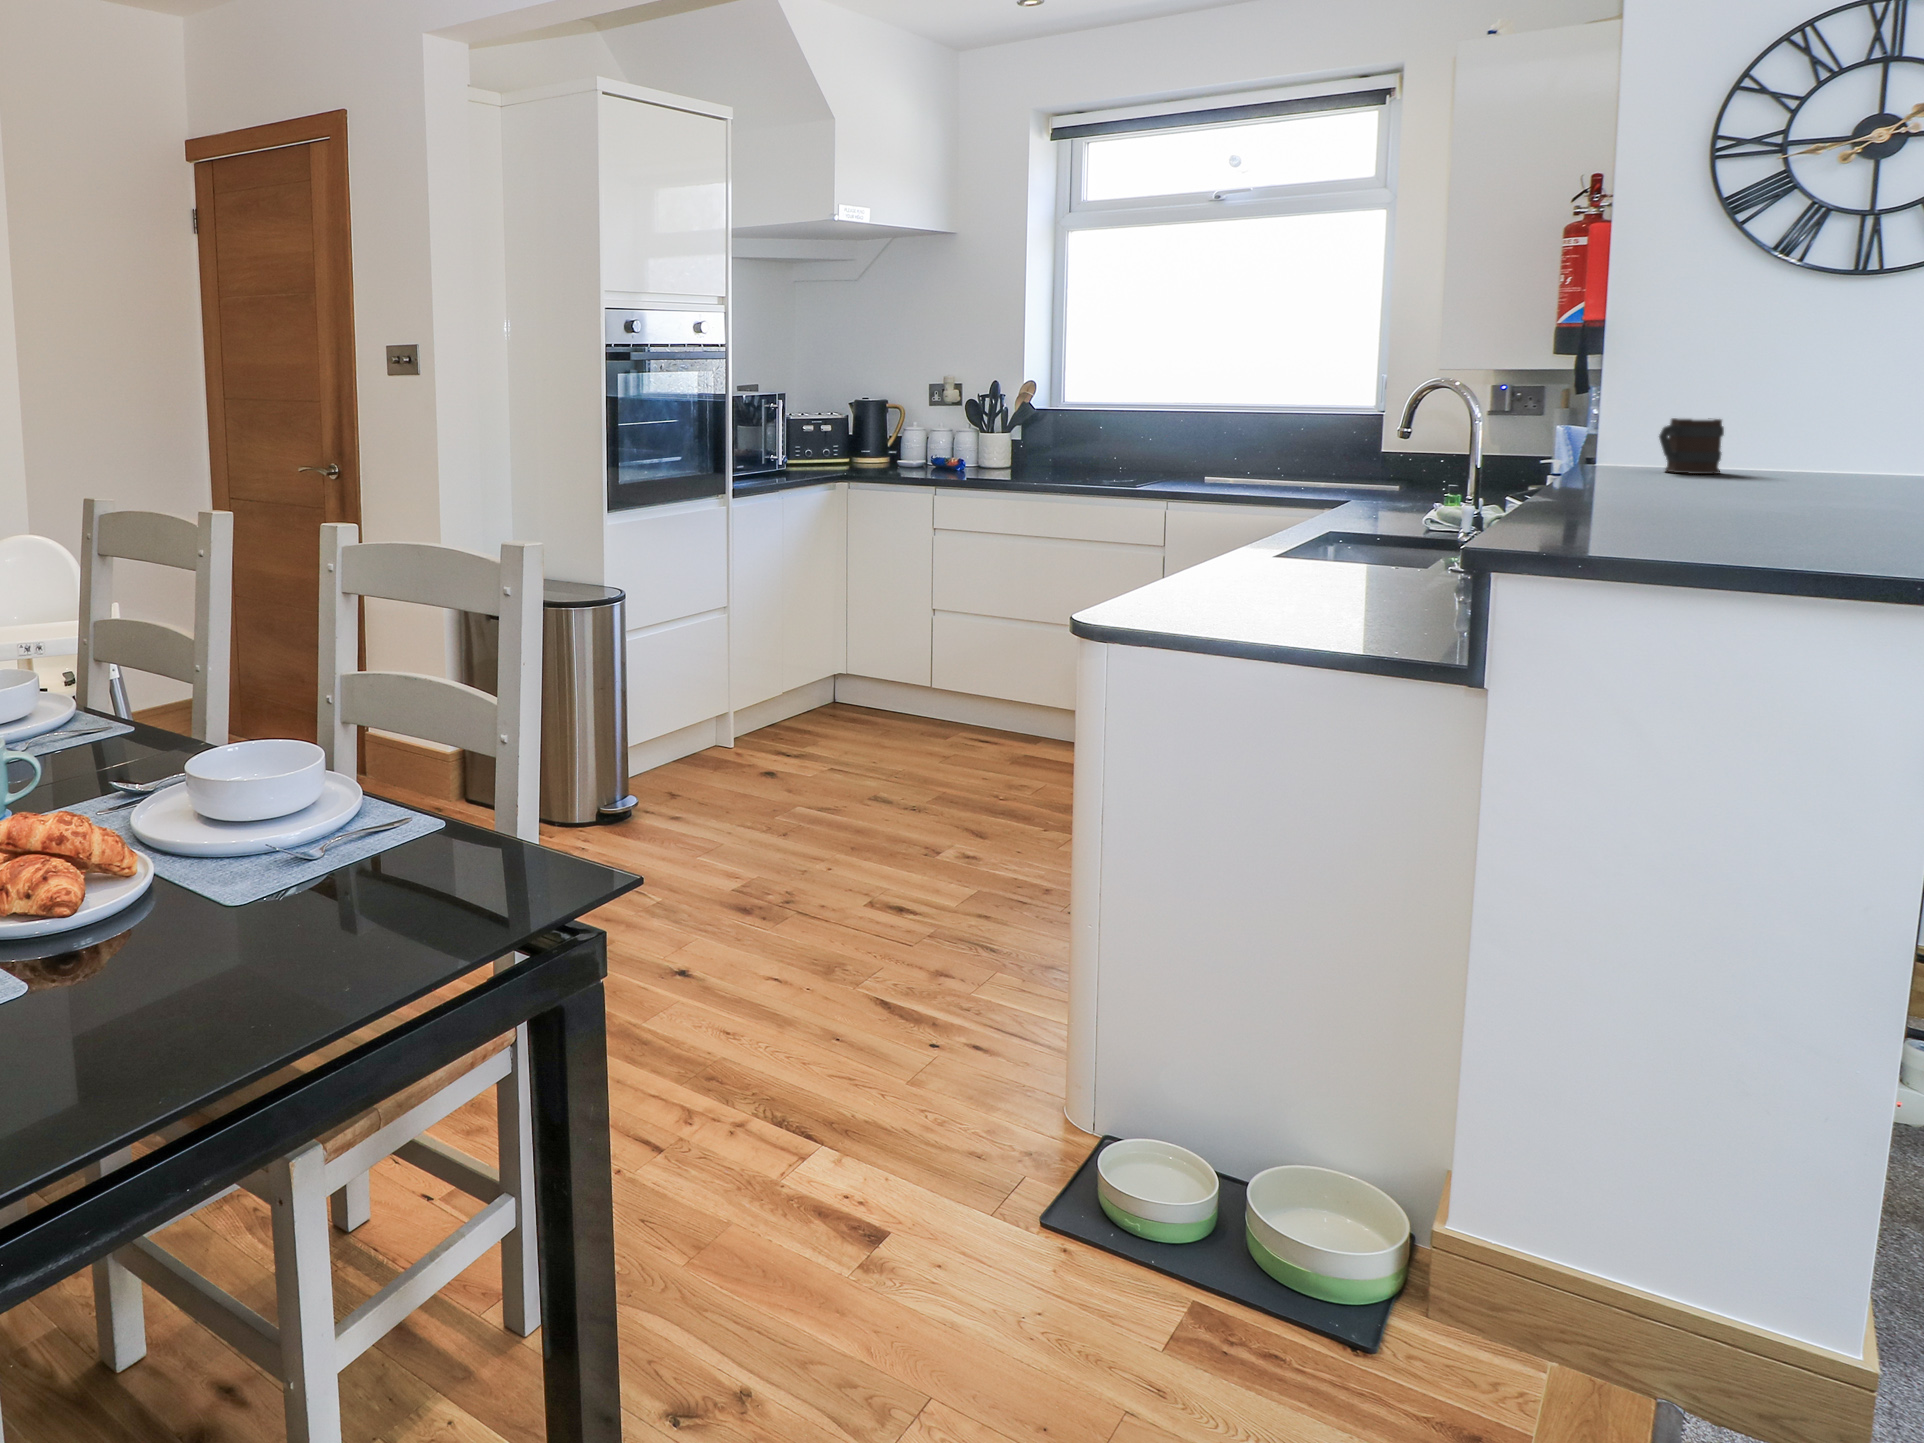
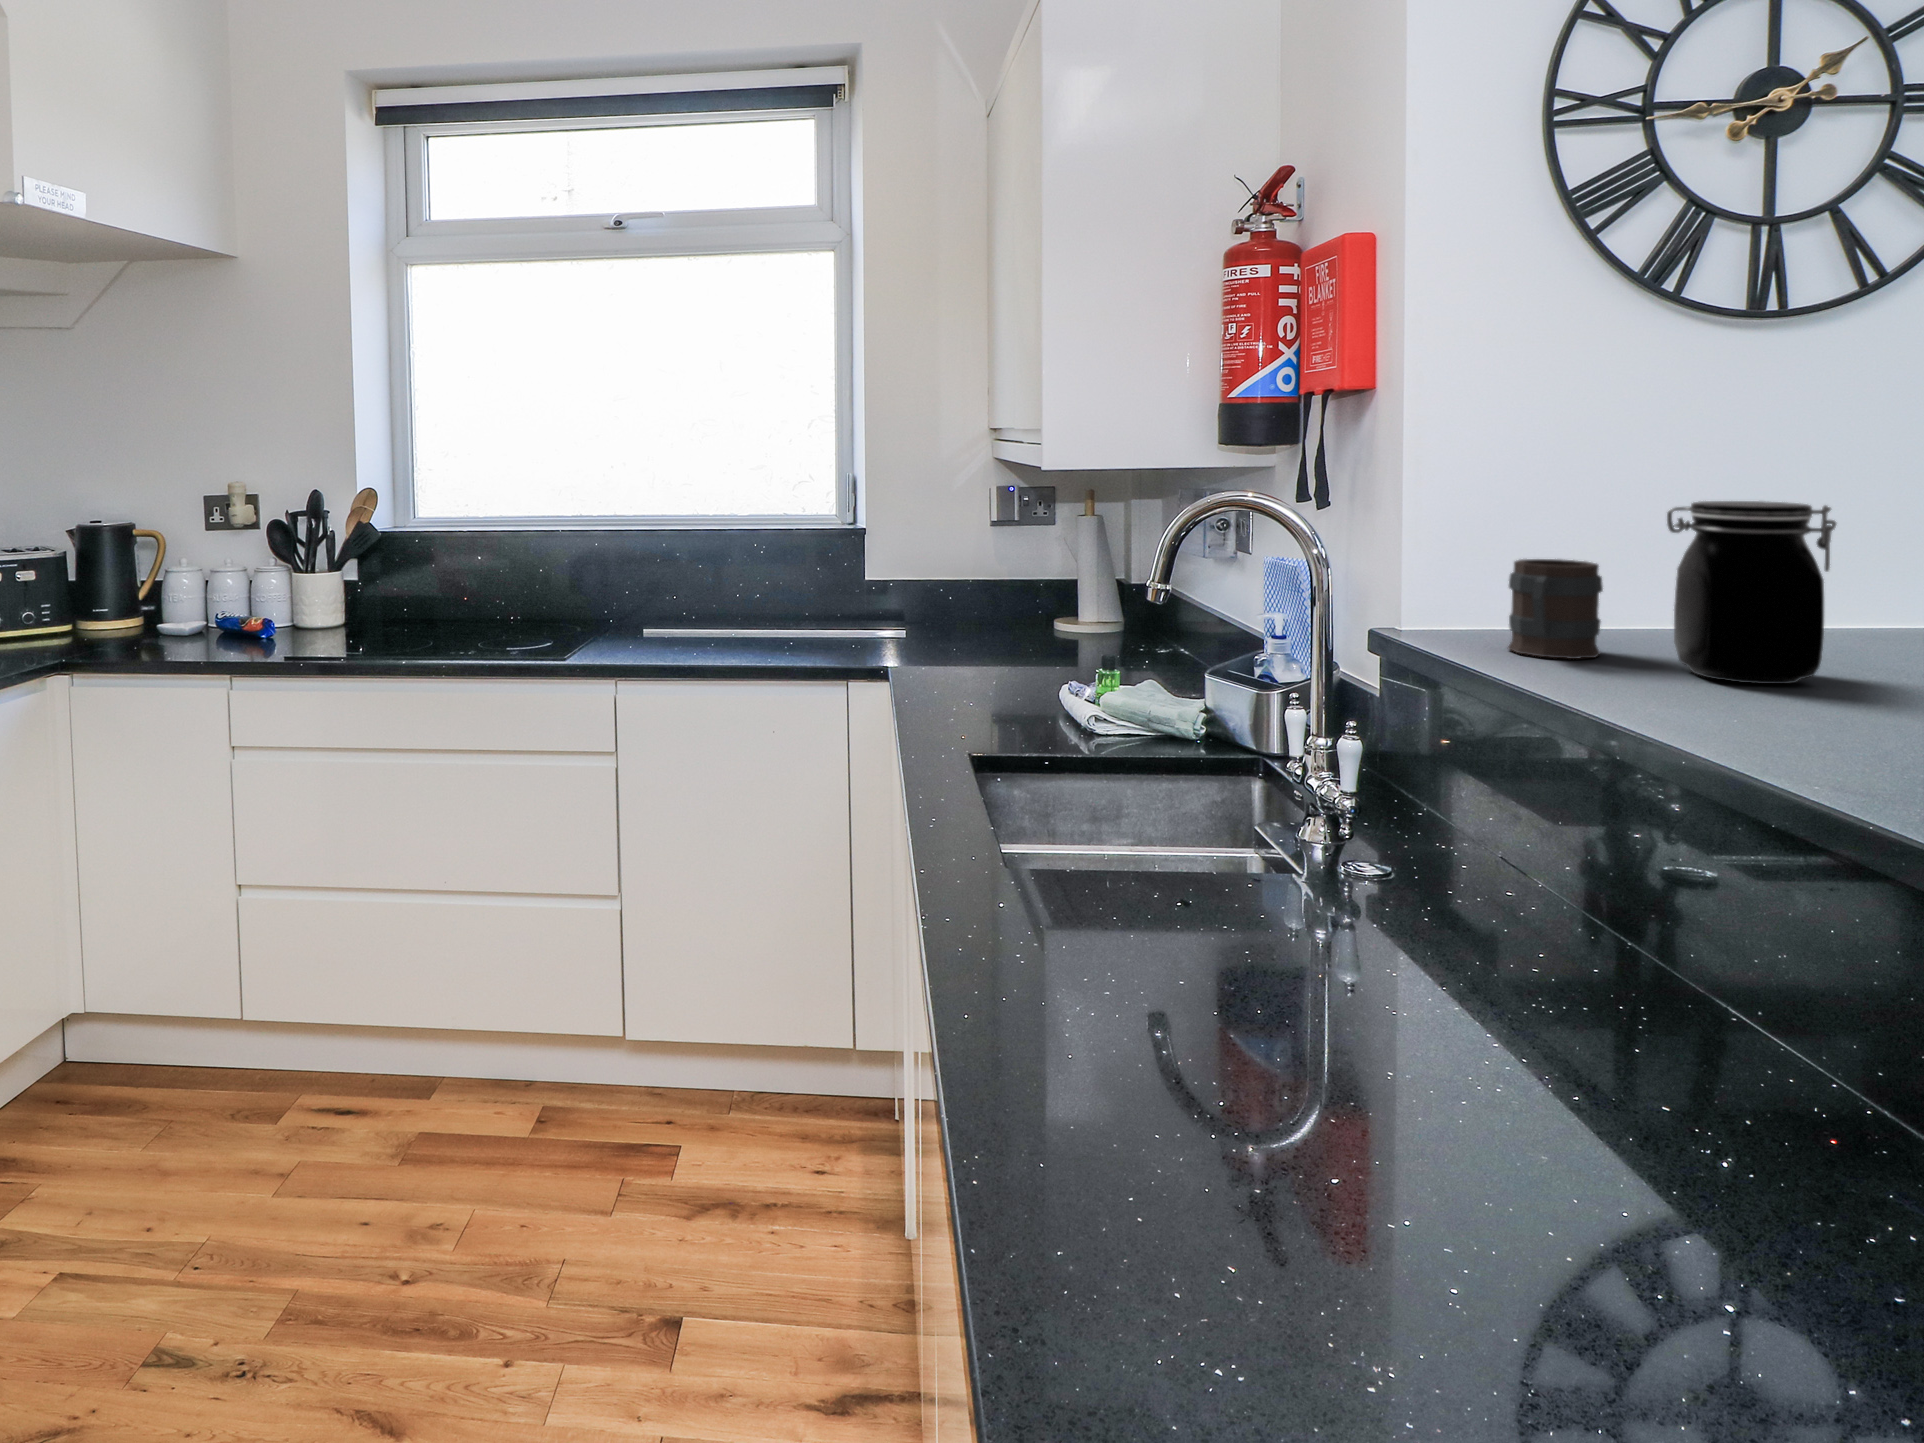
jar: none [1731,381,1822,482] -> present [1667,501,1836,684]

